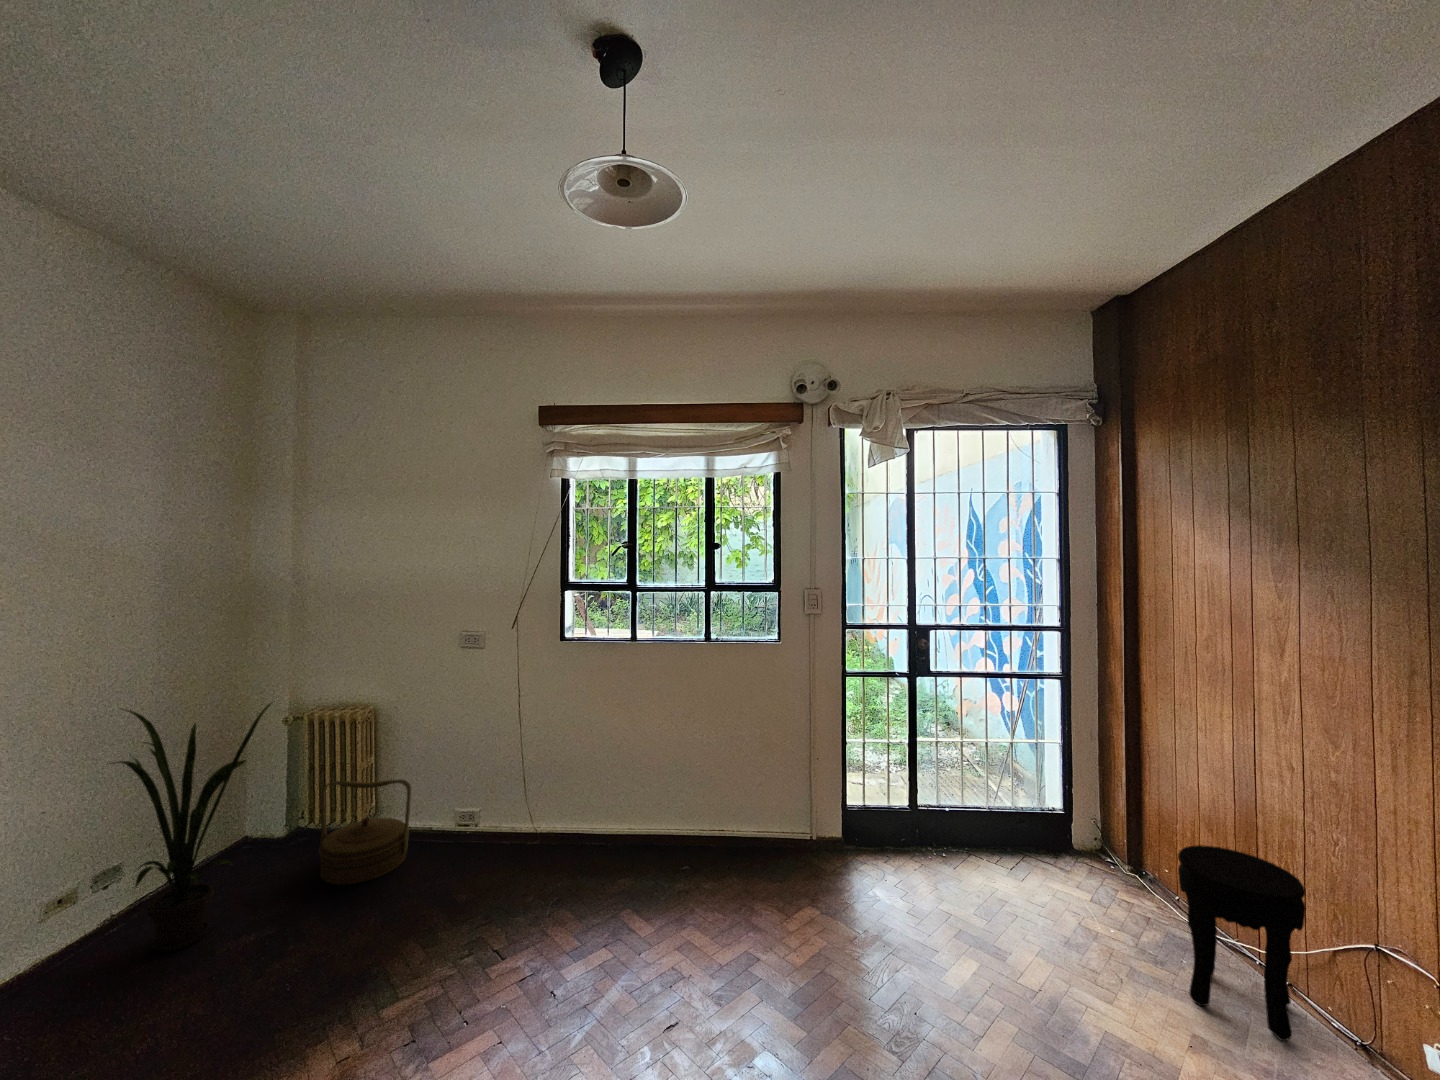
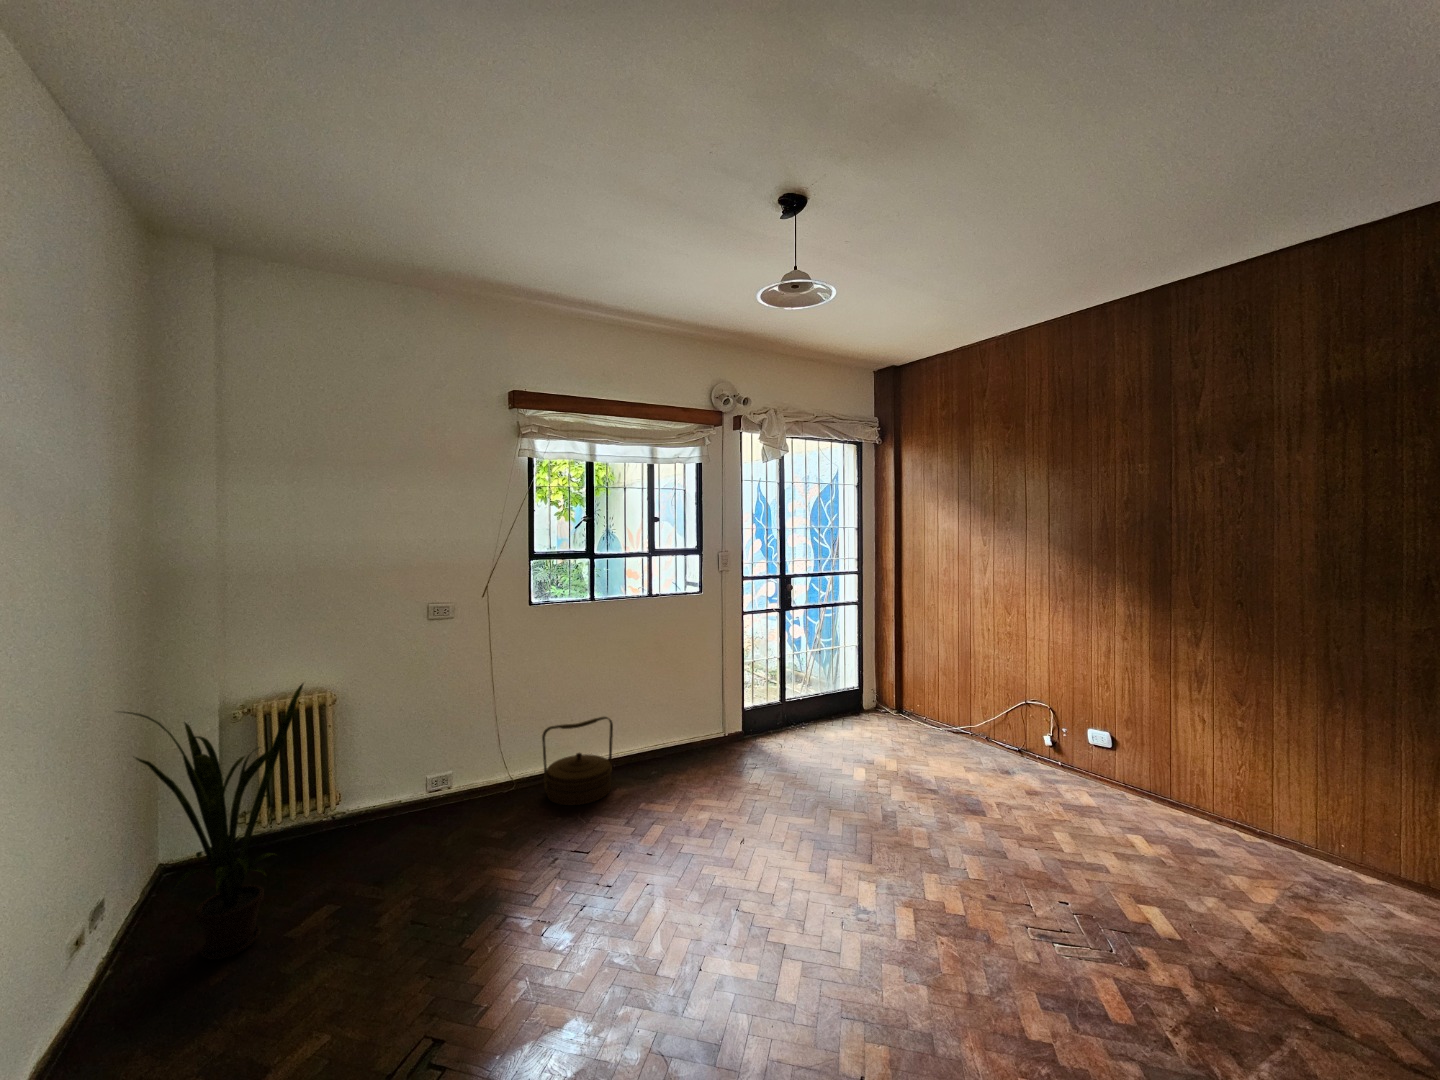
woven basket: present [319,779,411,885] -> present [542,717,613,806]
side table: present [1178,845,1306,1041] -> none [945,678,998,760]

